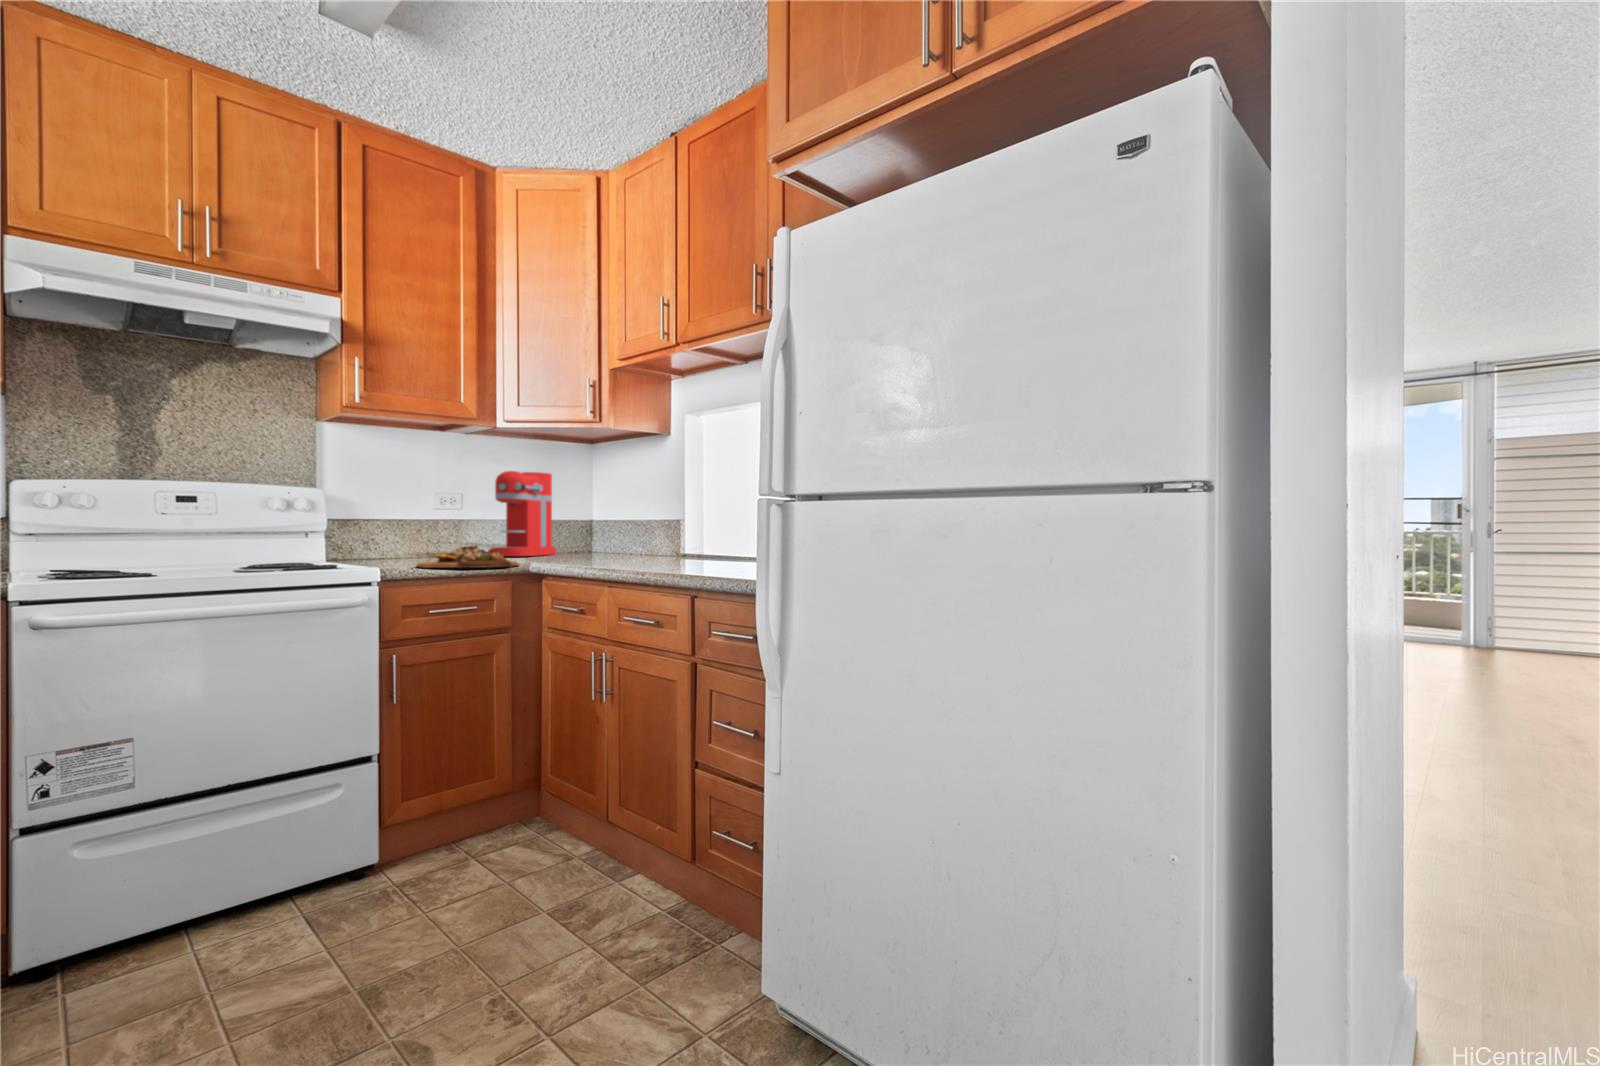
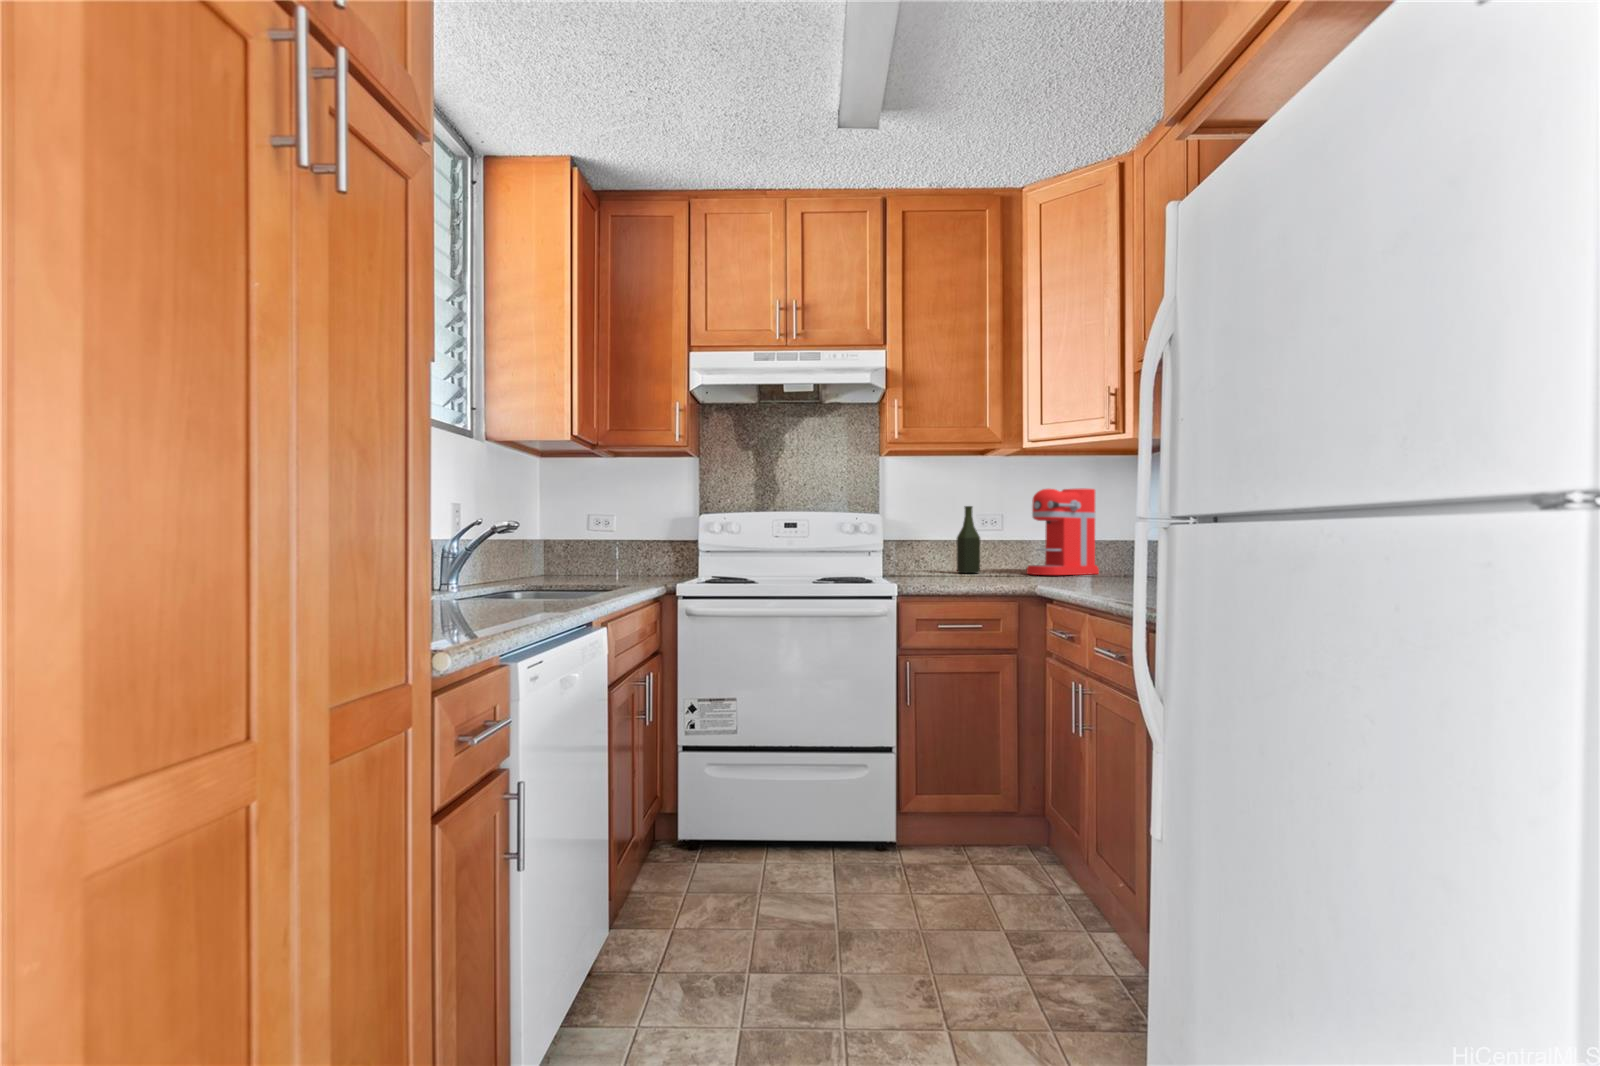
bottle: none [410,485,439,557] -> present [957,506,980,573]
cutting board: present [417,545,519,568] -> none [936,564,1028,587]

